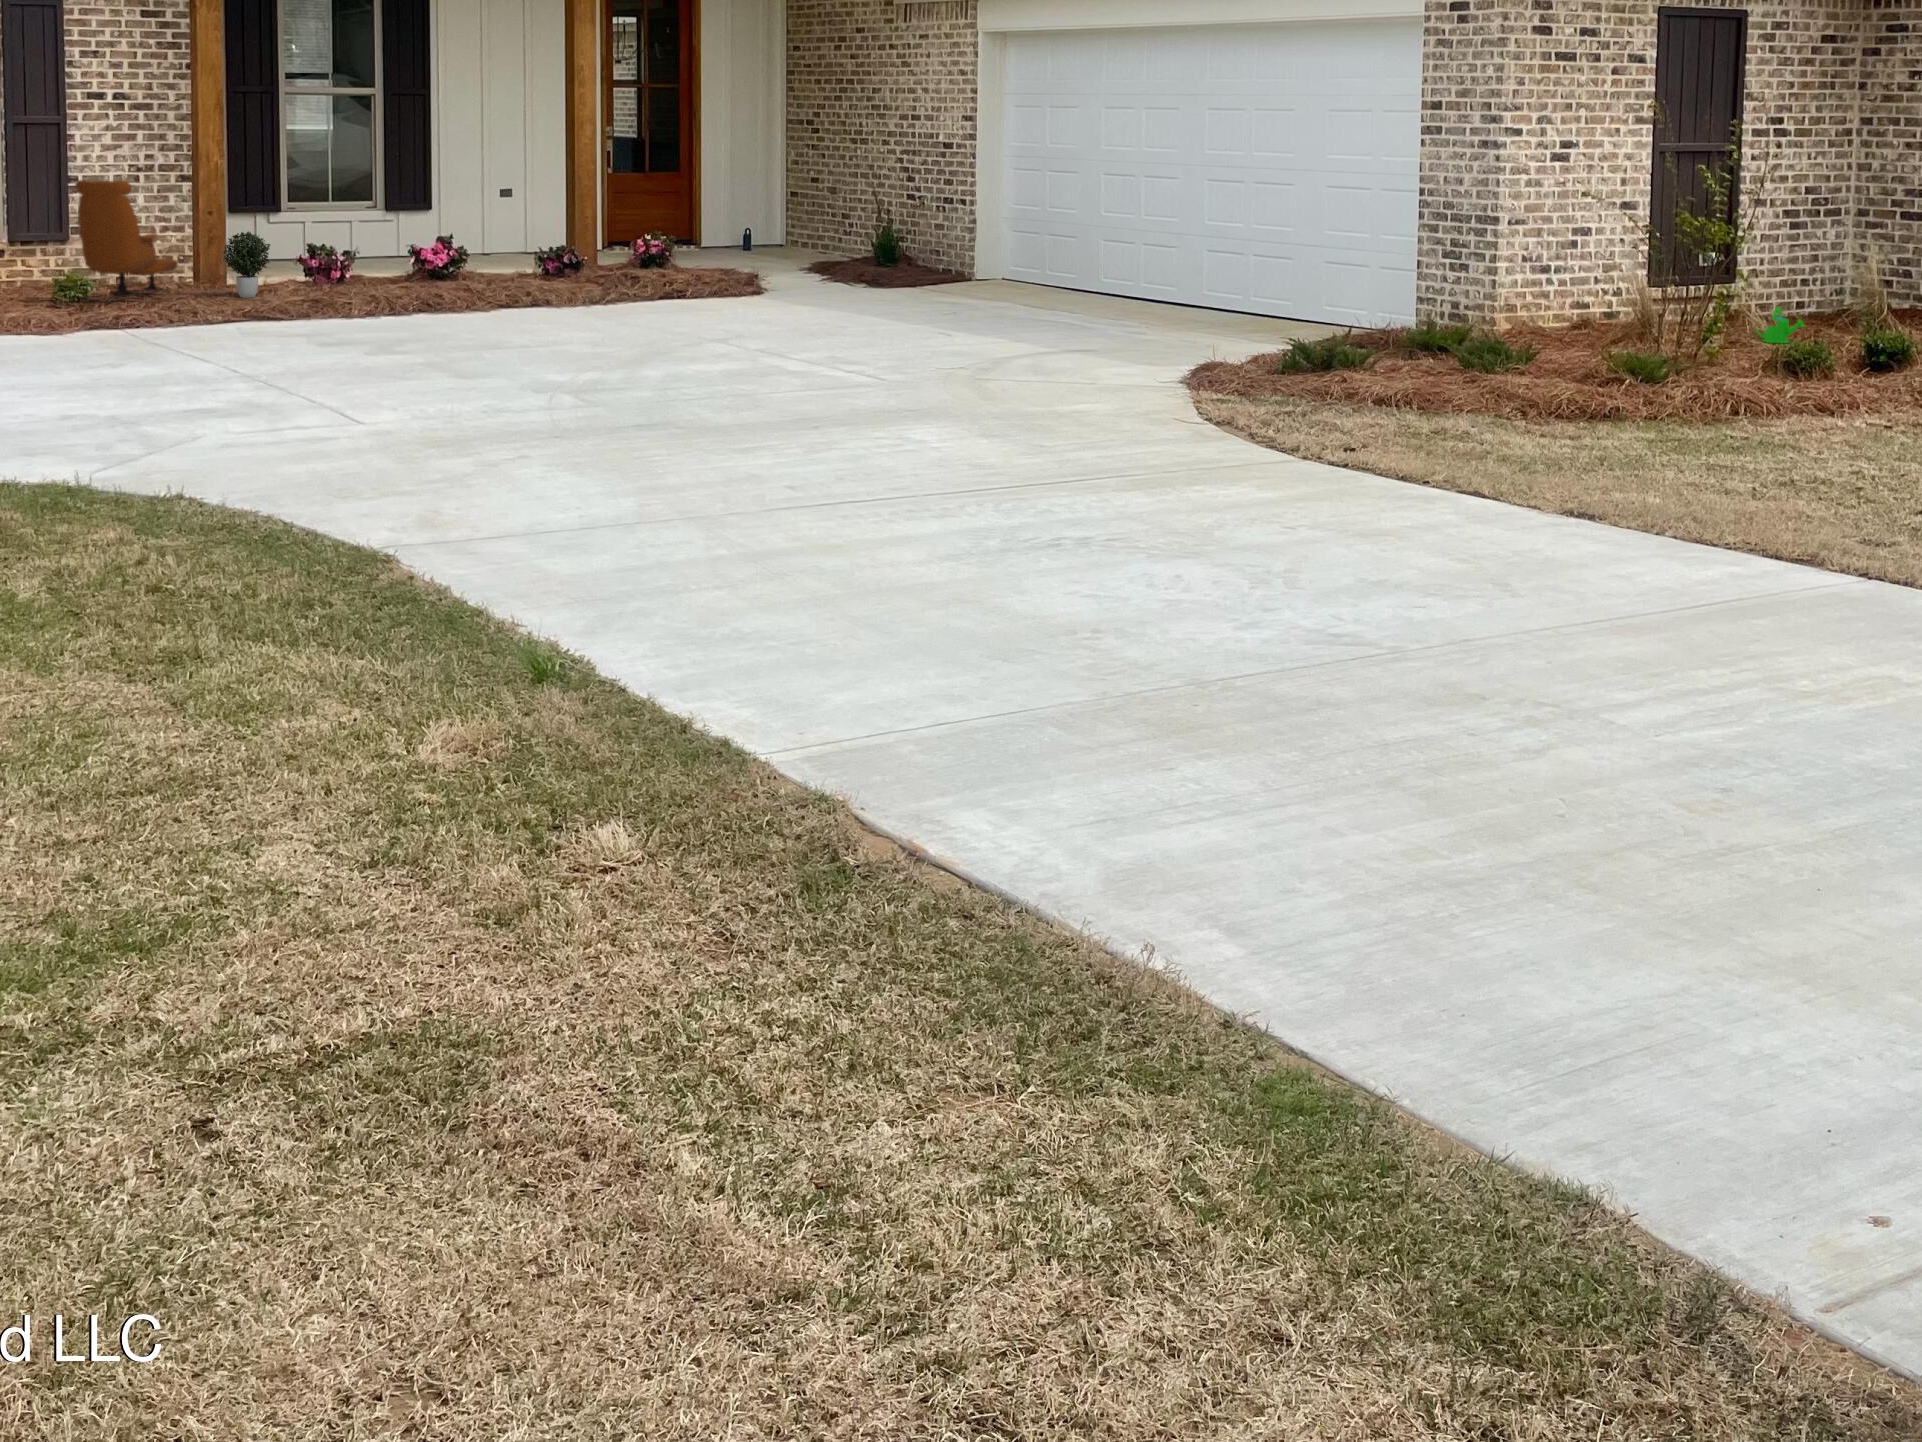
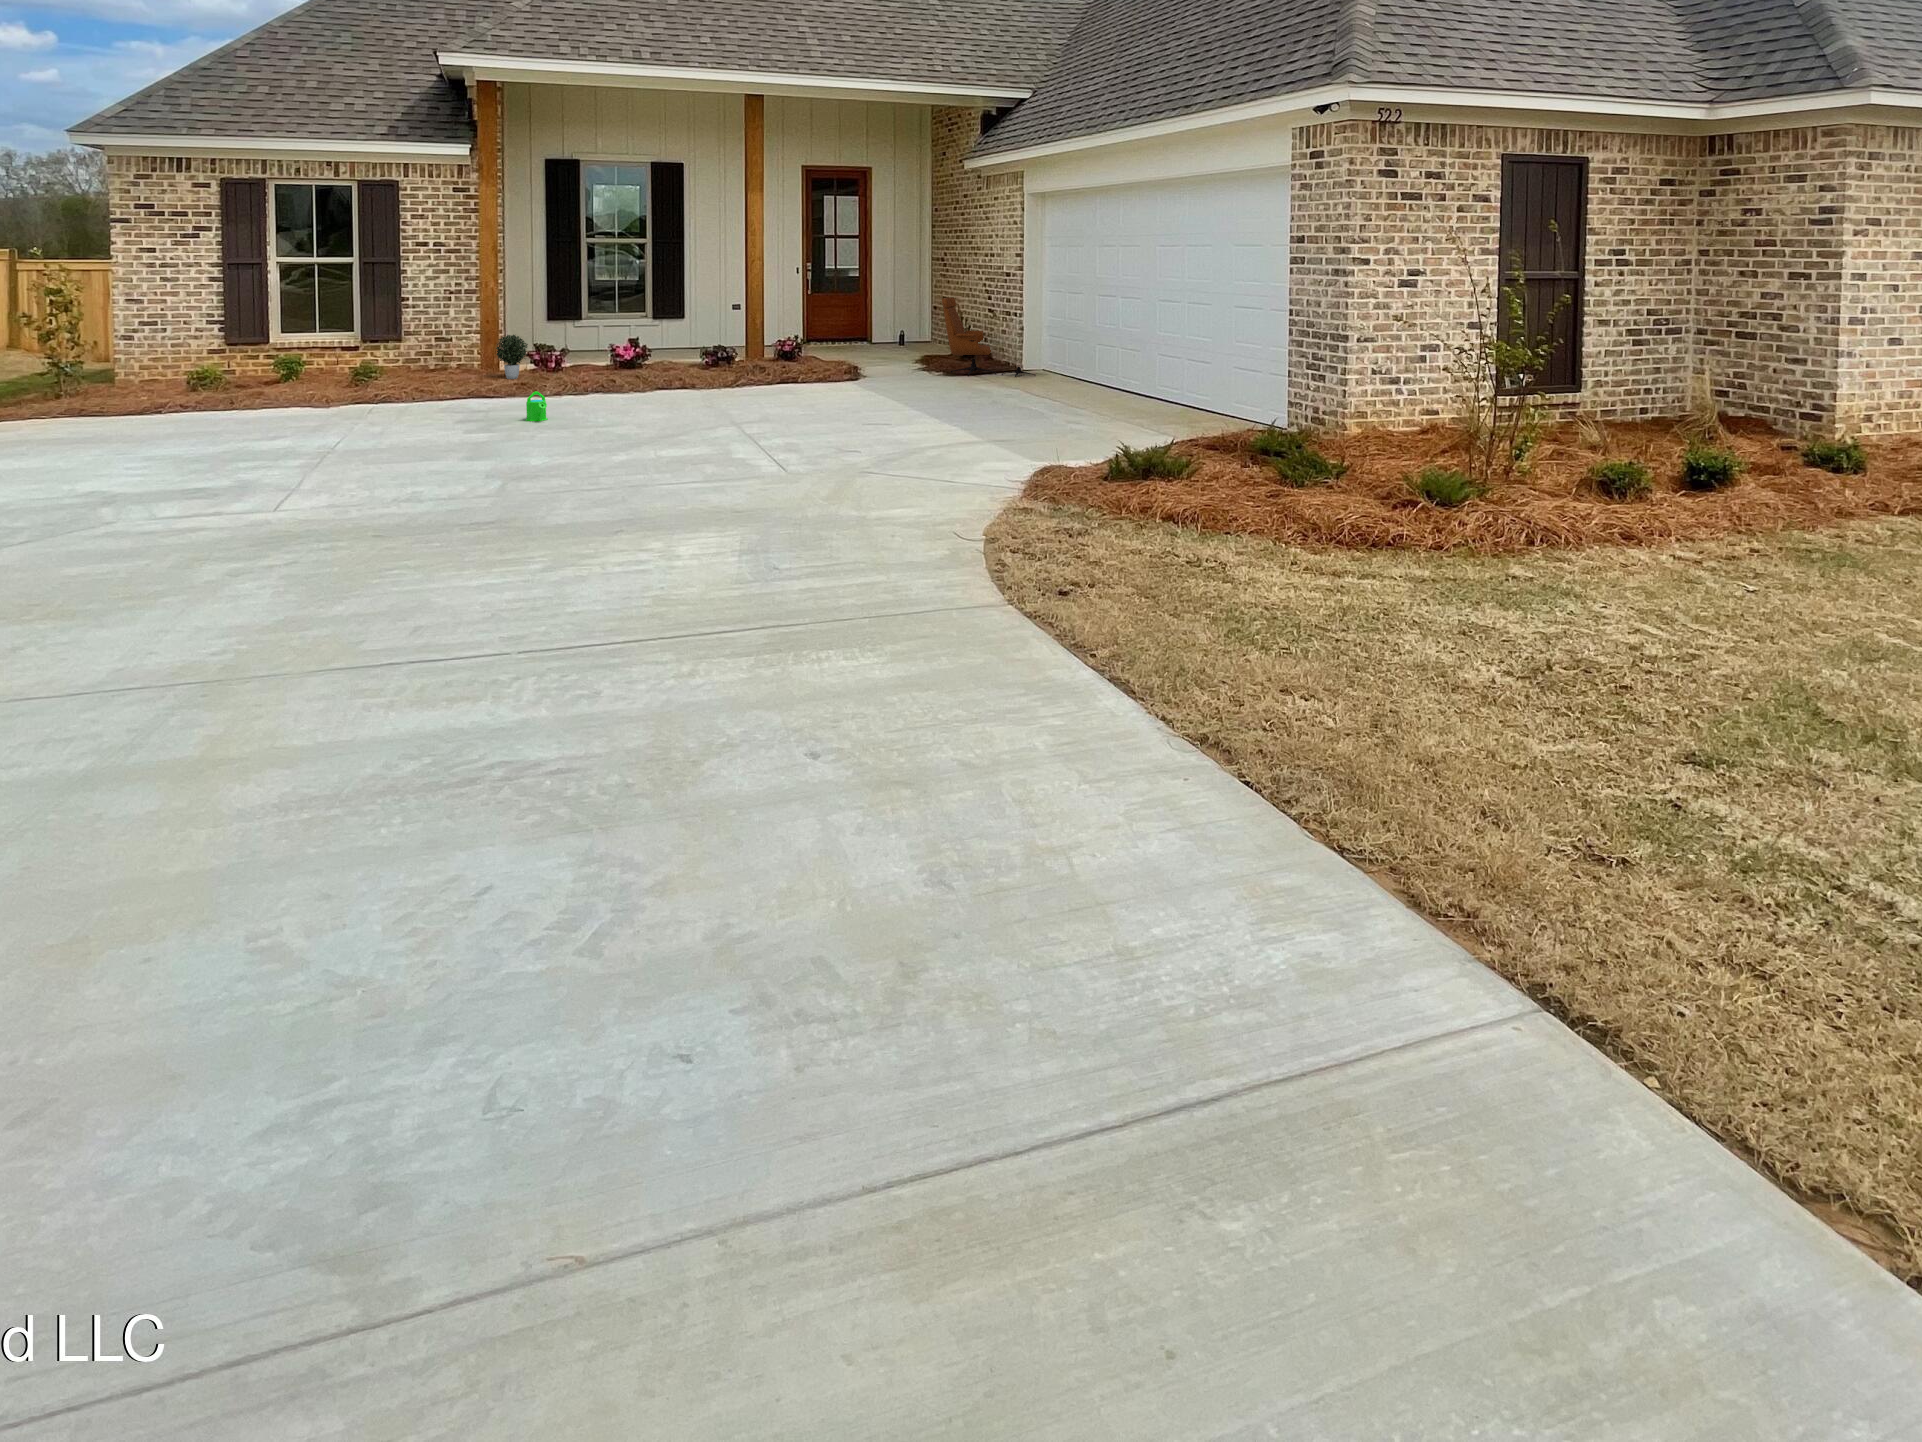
lounge chair: present [75,180,178,304] -> present [942,297,1035,377]
watering can: present [1756,307,1804,344] -> present [525,391,548,421]

